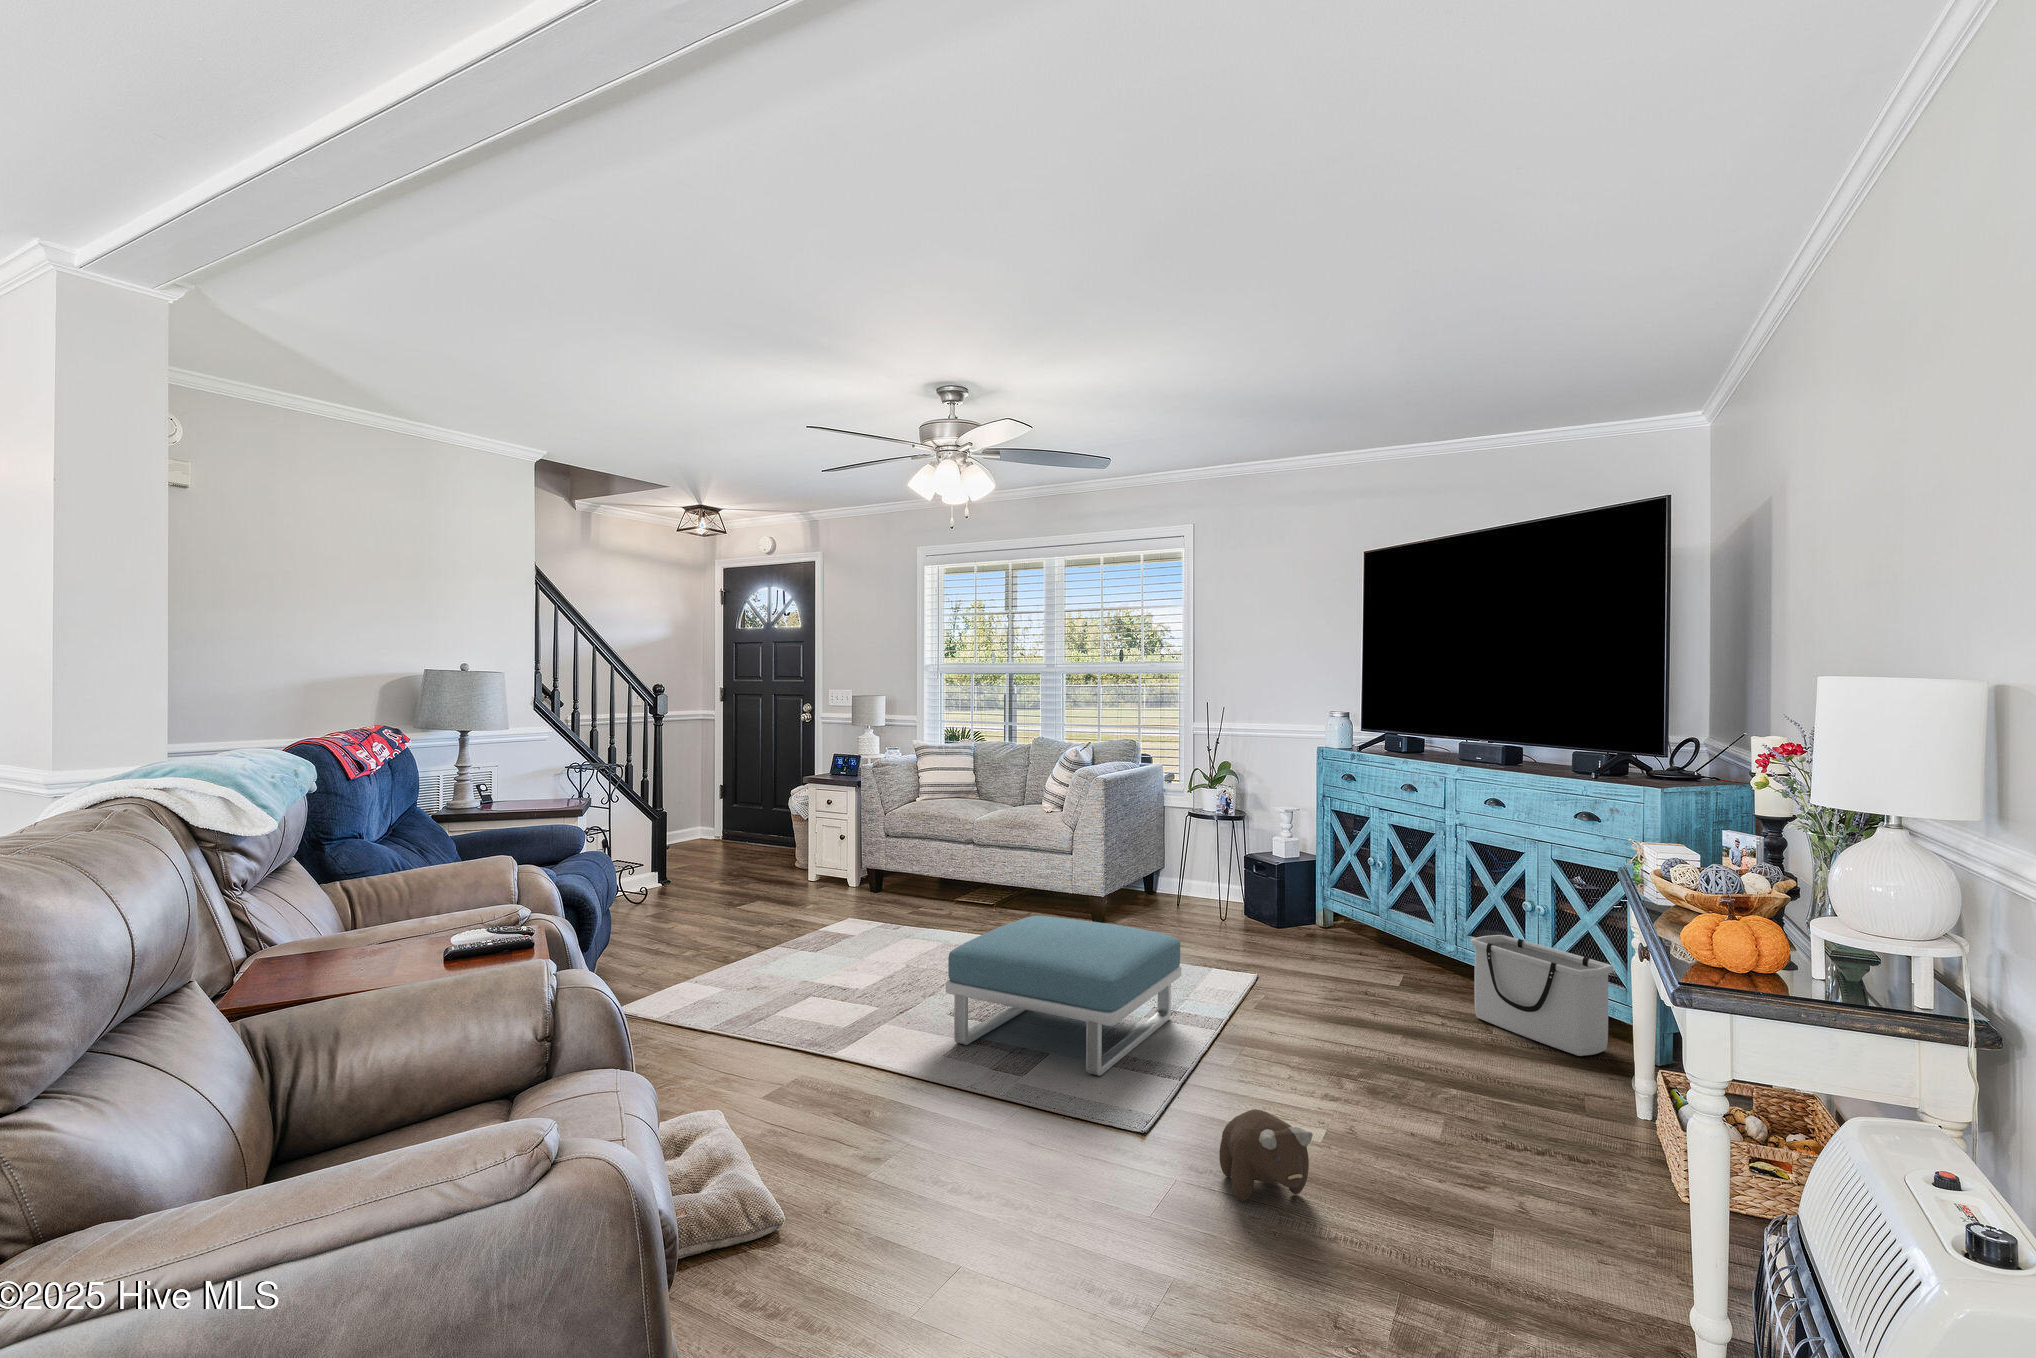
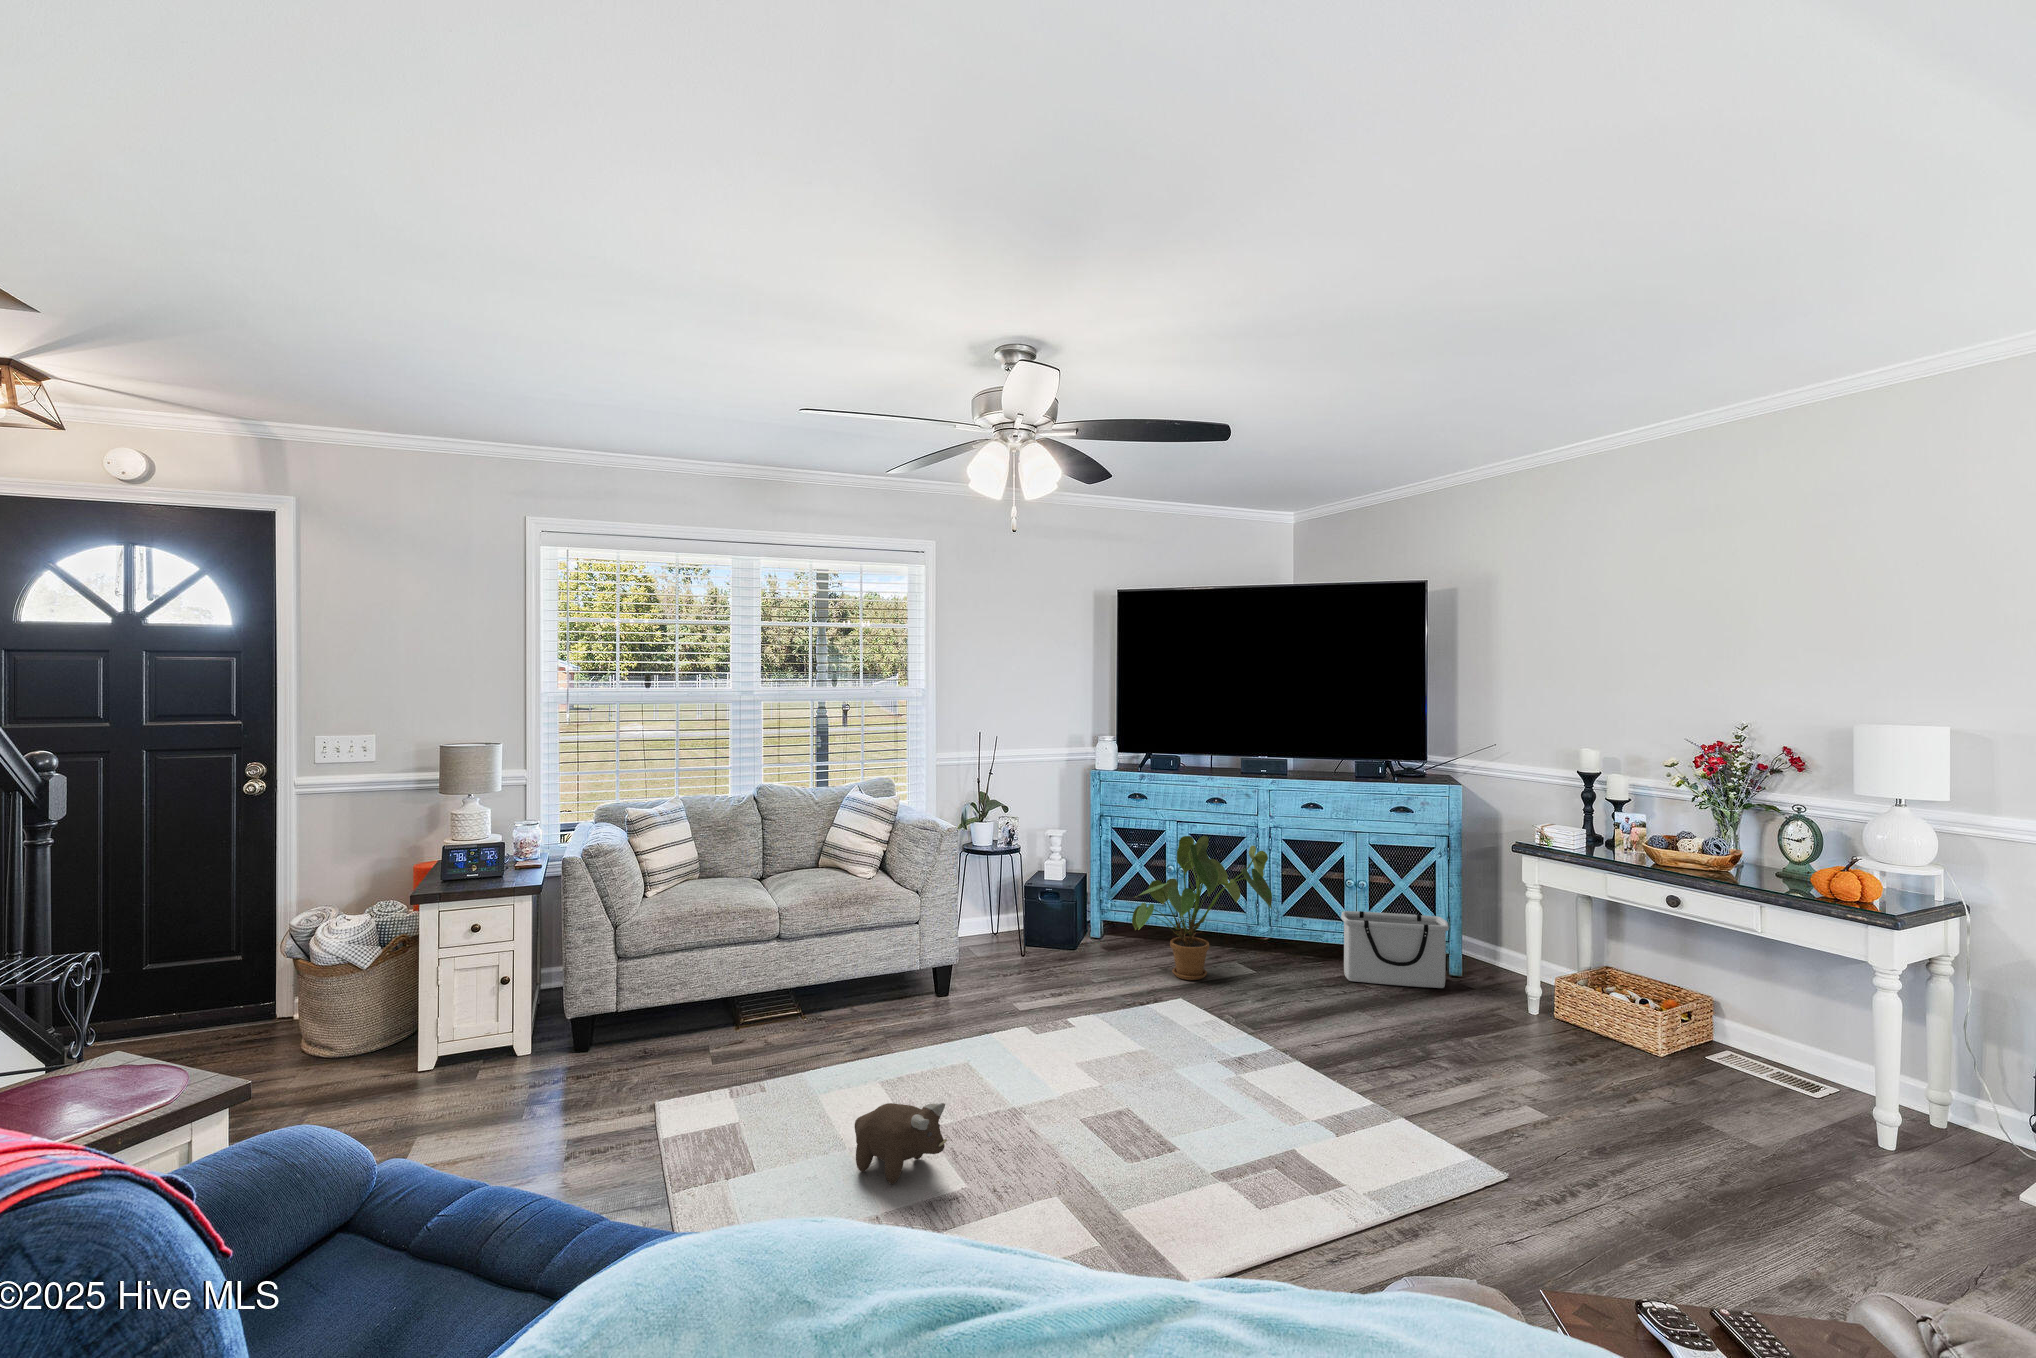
house plant: none [1255,822,1432,971] -> present [1132,836,1272,980]
footstool: present [946,916,1181,1076] -> none [1120,987,1399,1191]
plush toy: present [1219,1109,1313,1201] -> present [855,1103,947,1184]

